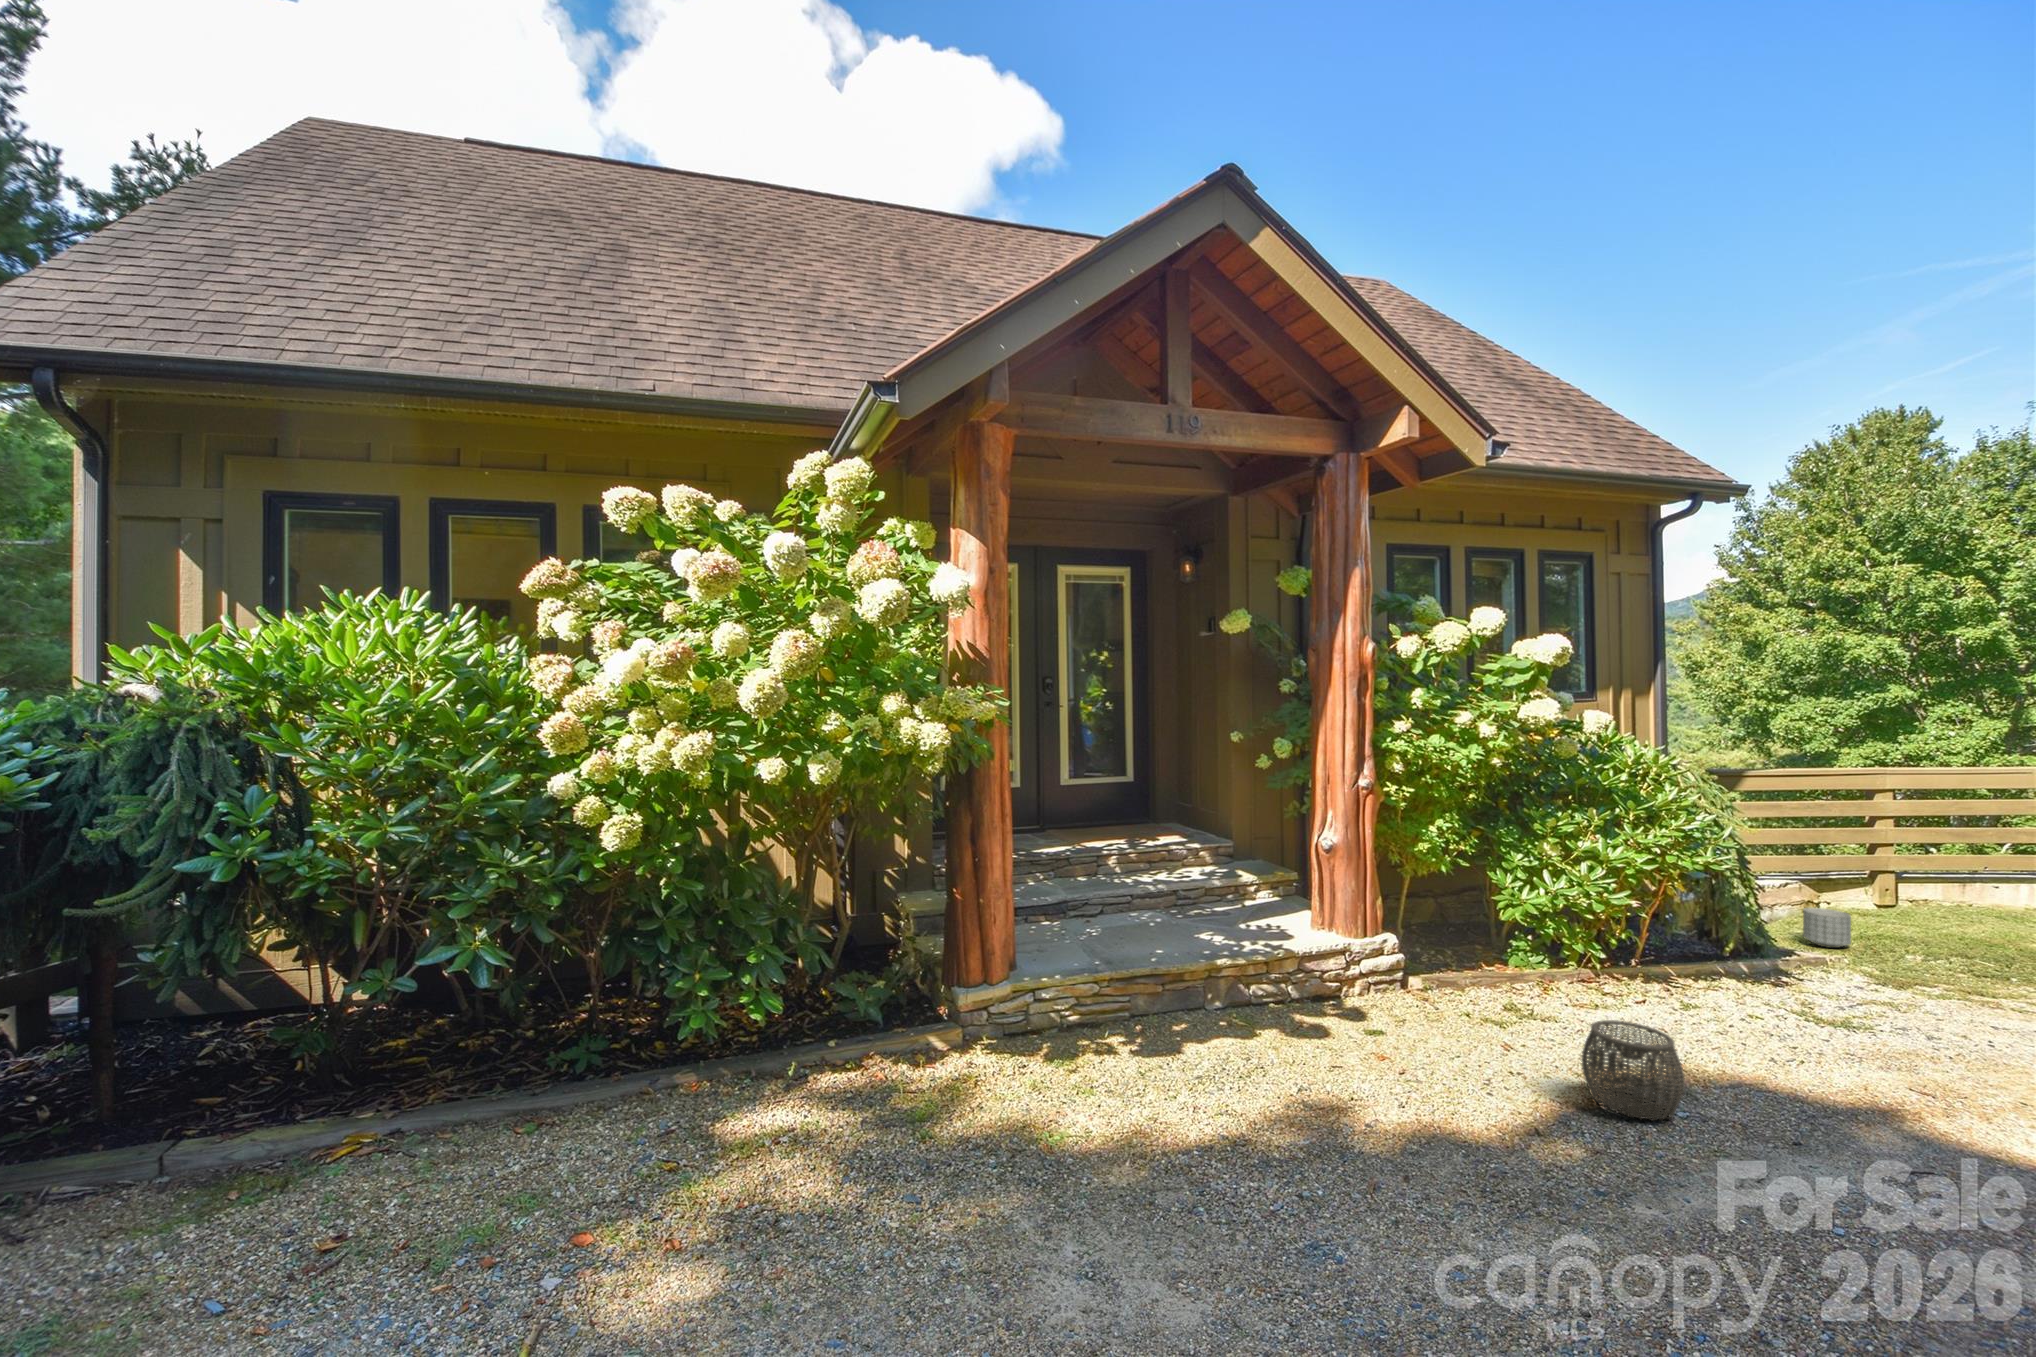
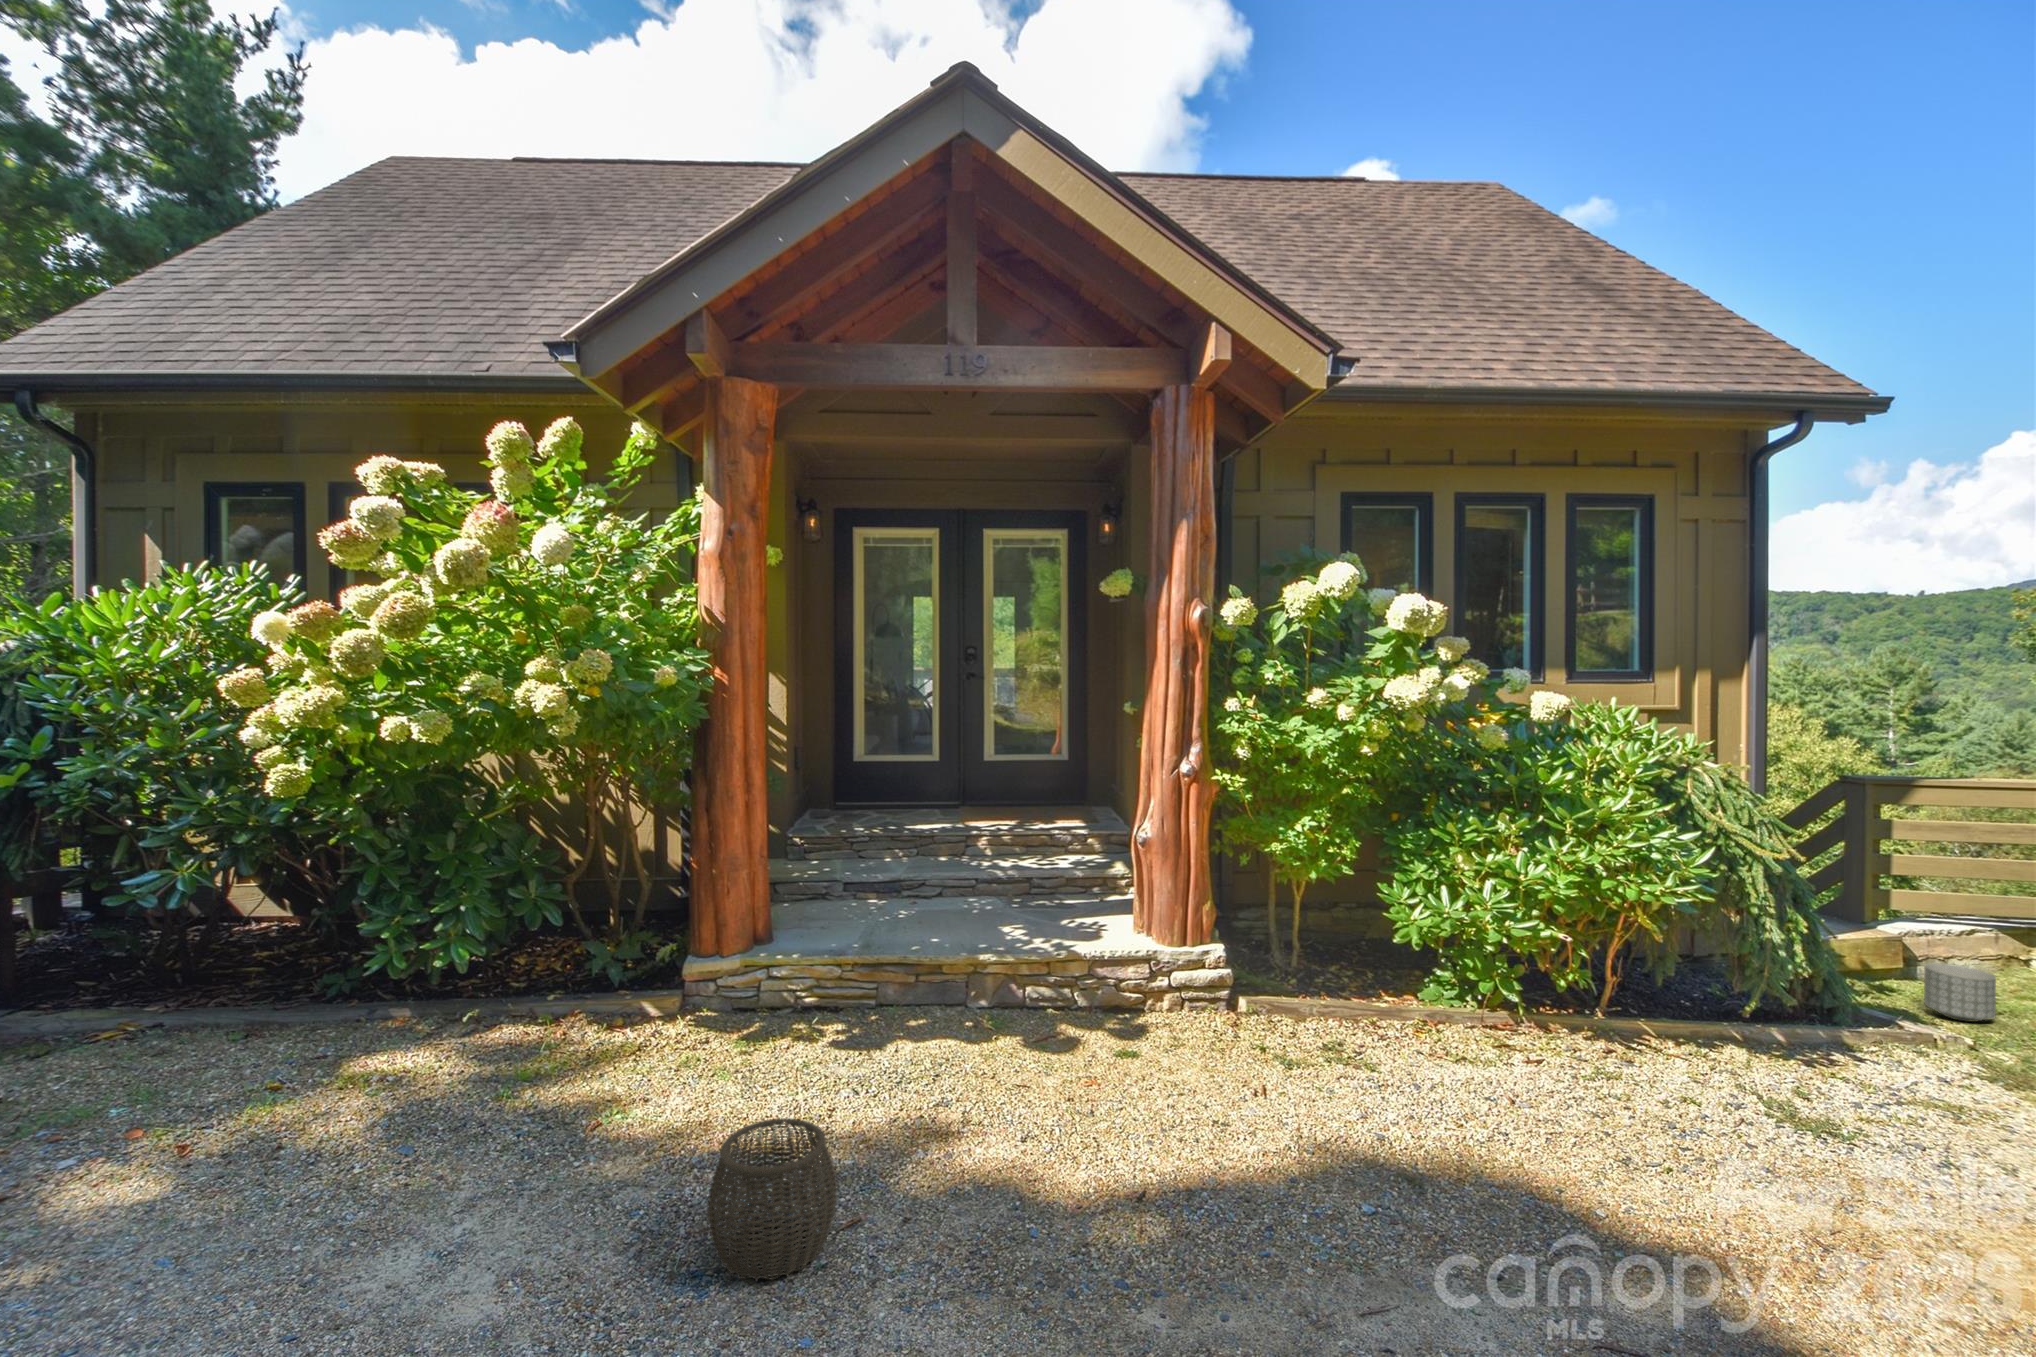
woven basket: present [1581,1020,1685,1120] -> present [706,1118,838,1281]

